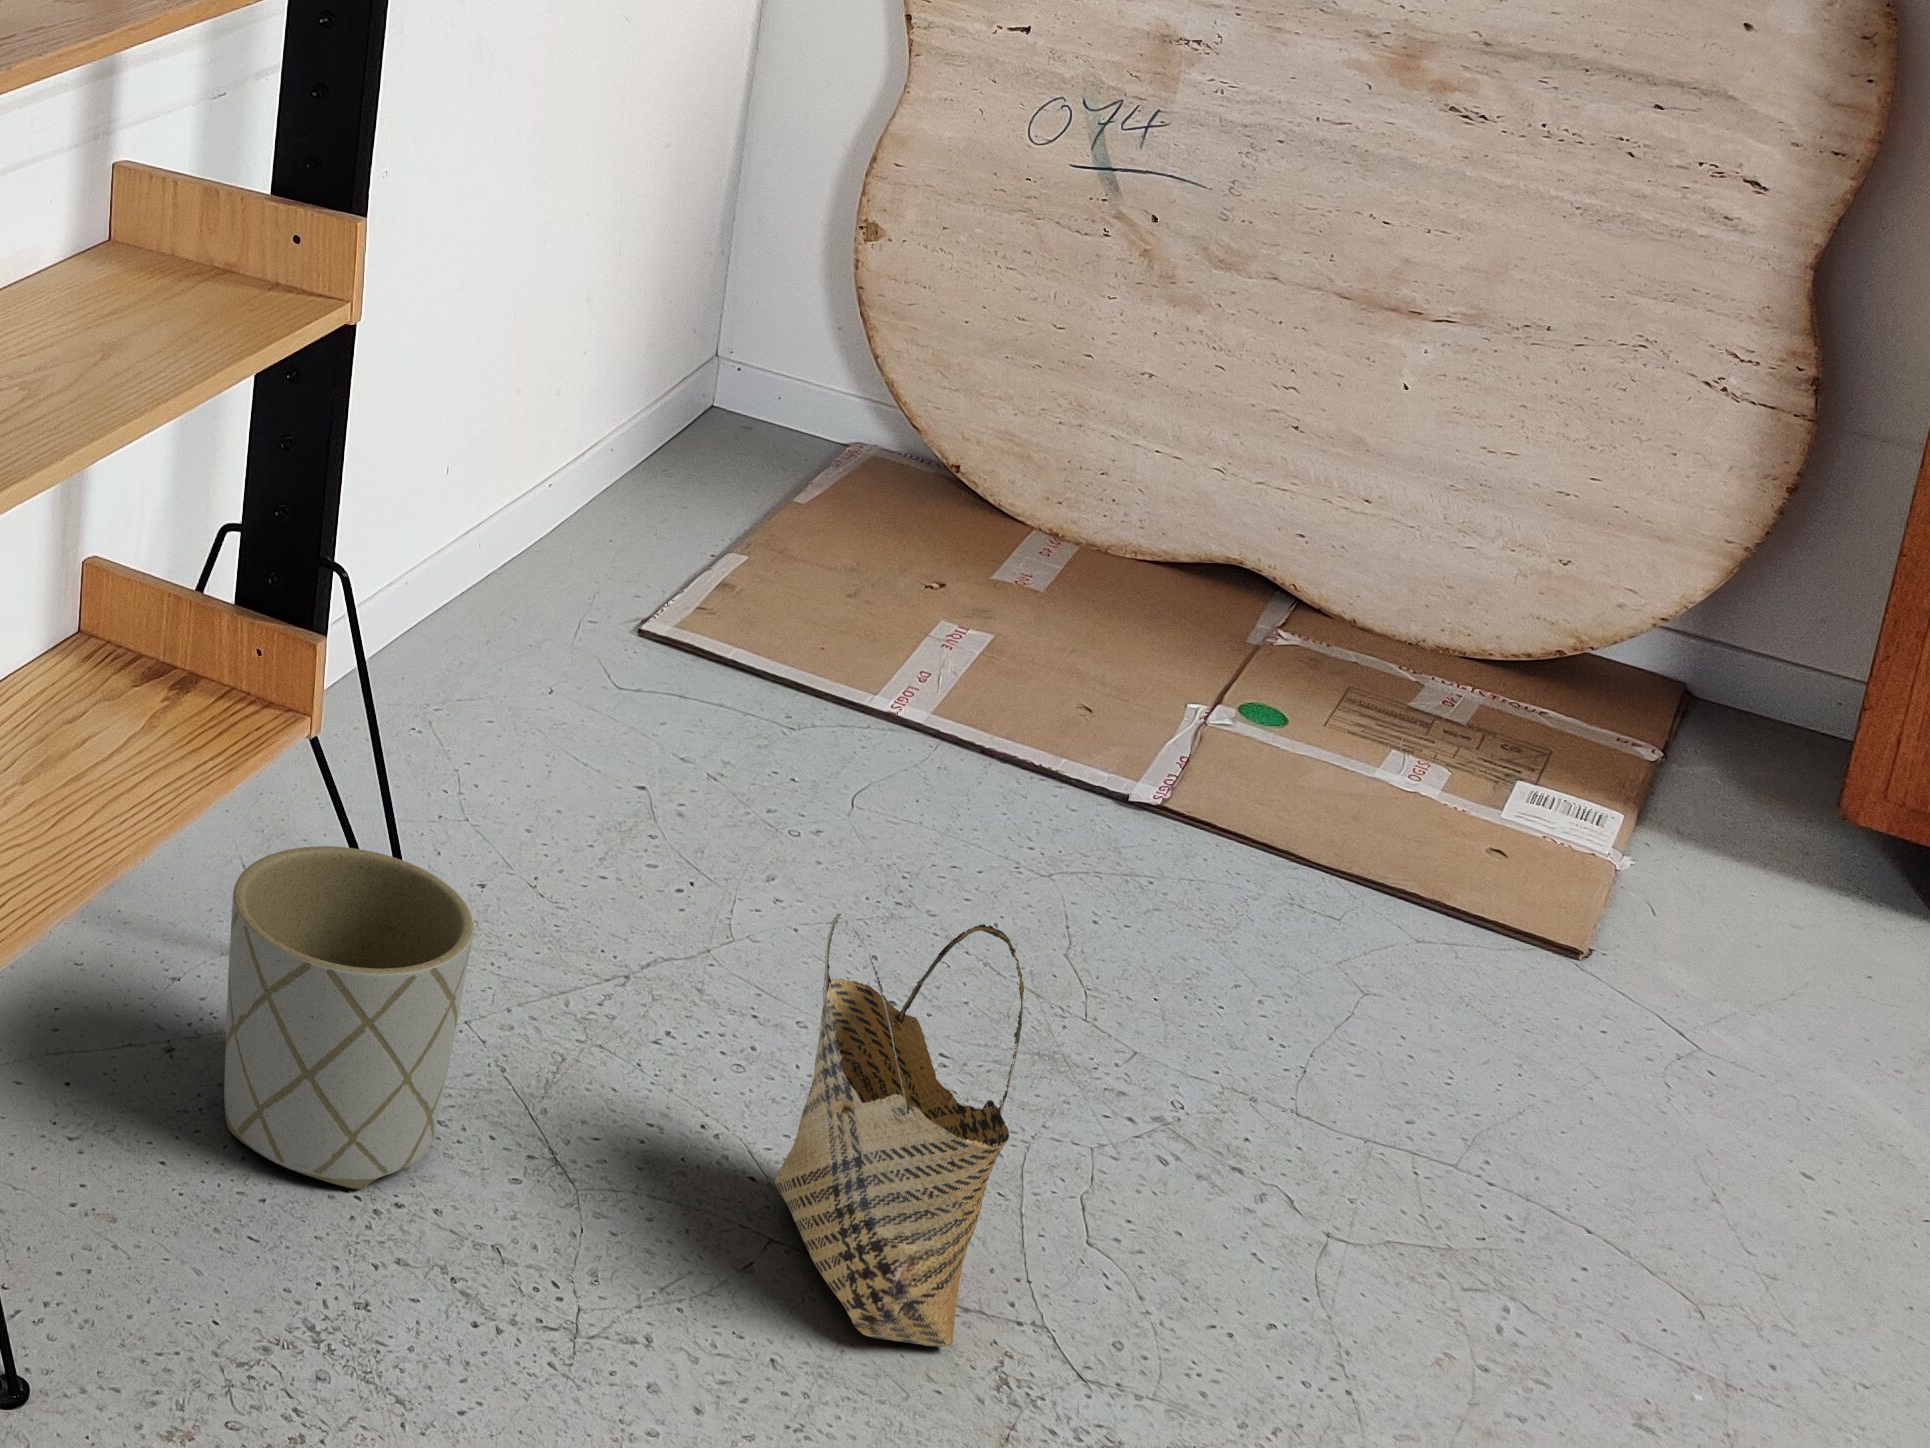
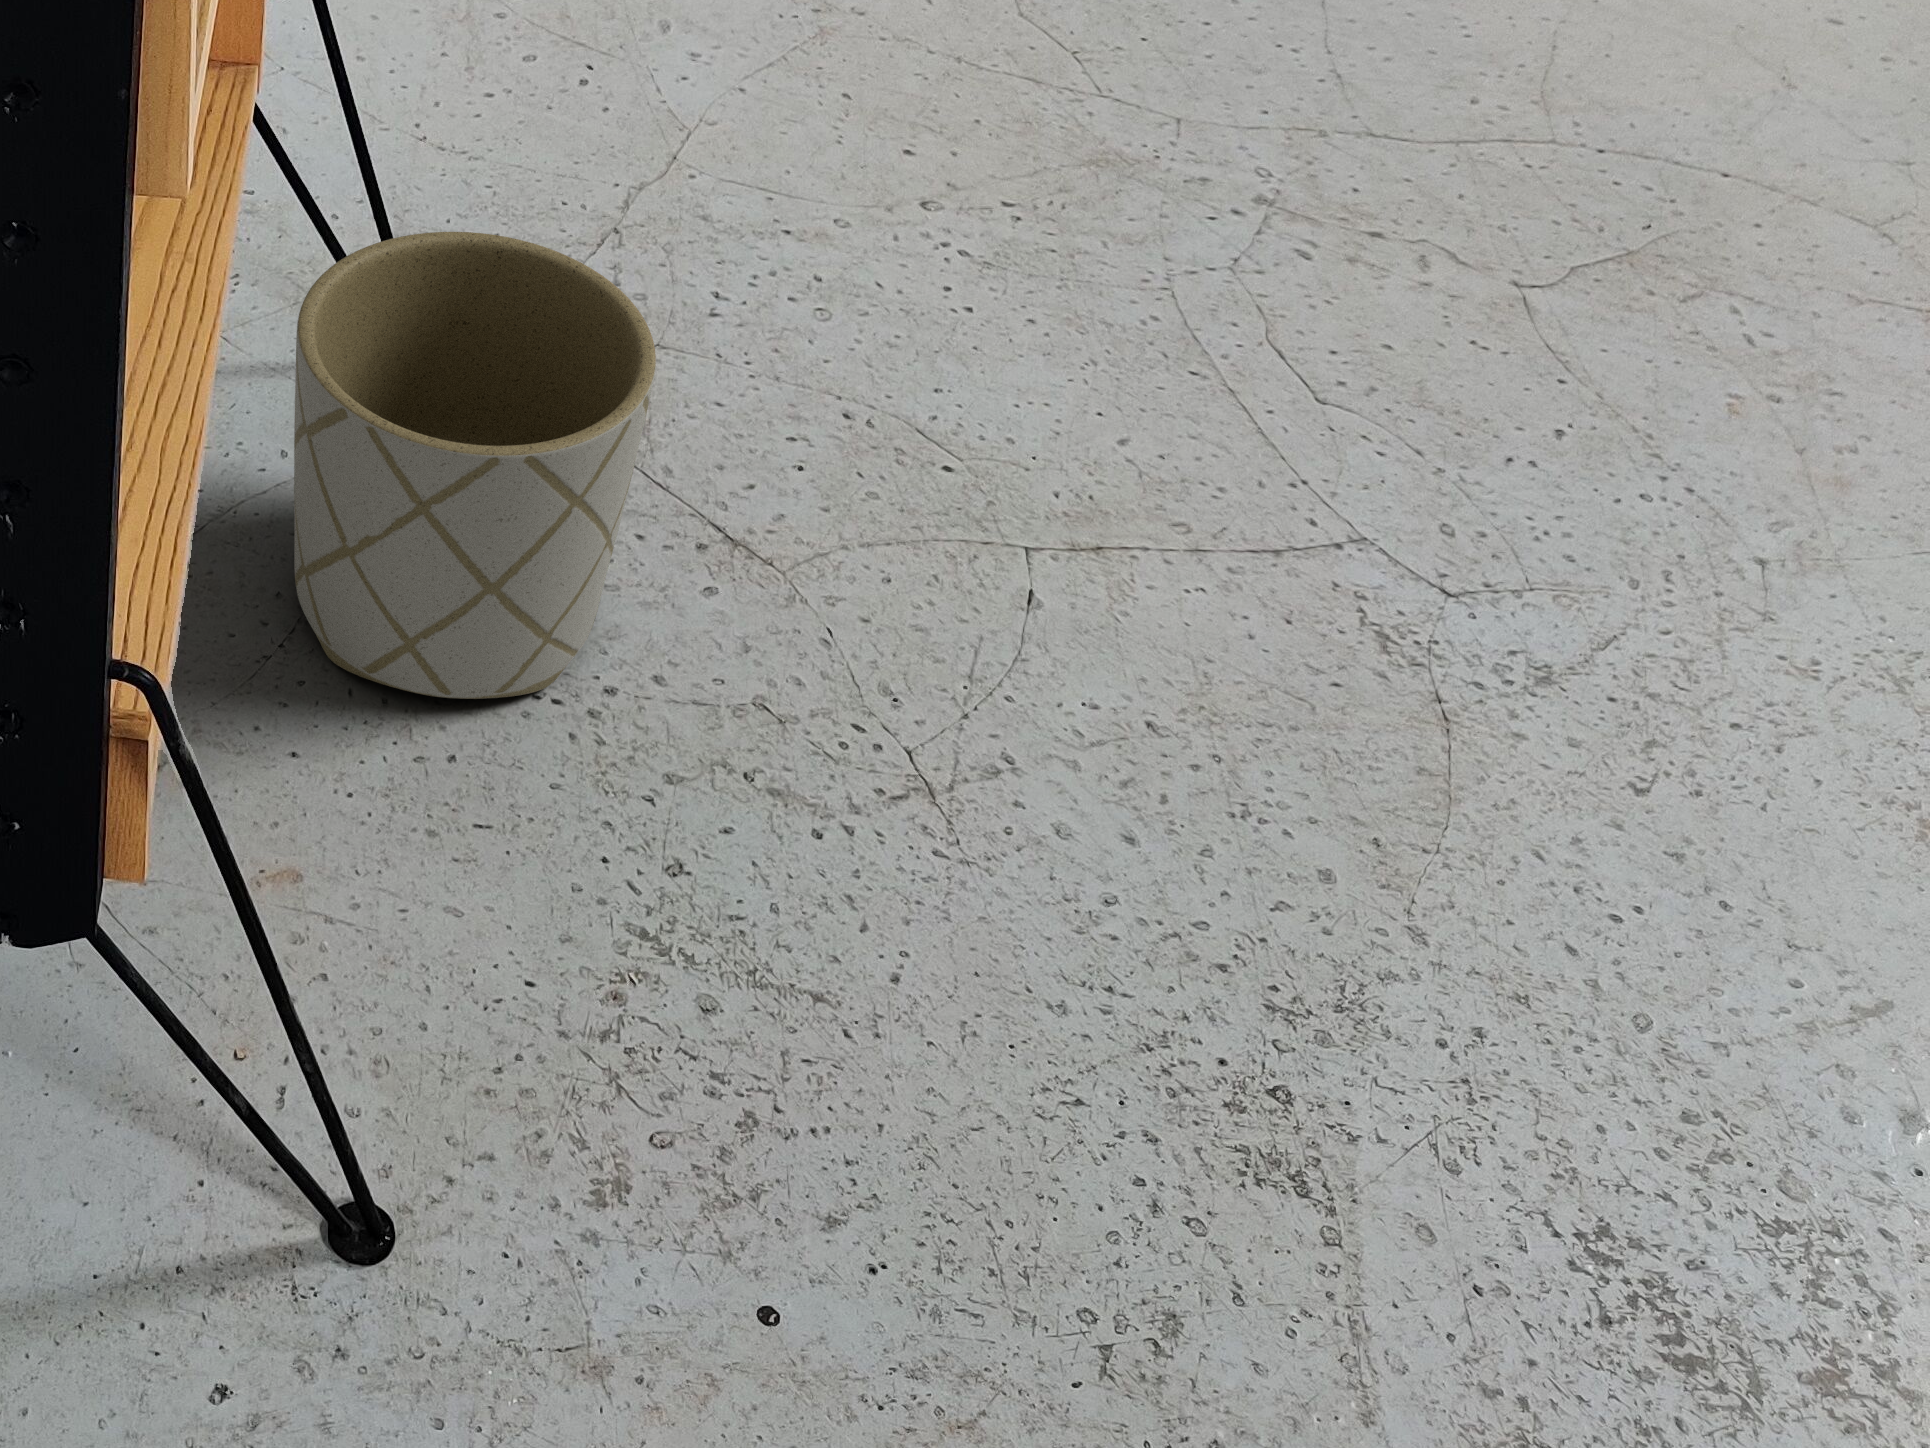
woven basket: present [775,913,1024,1347] -> none [989,97,1427,647]

